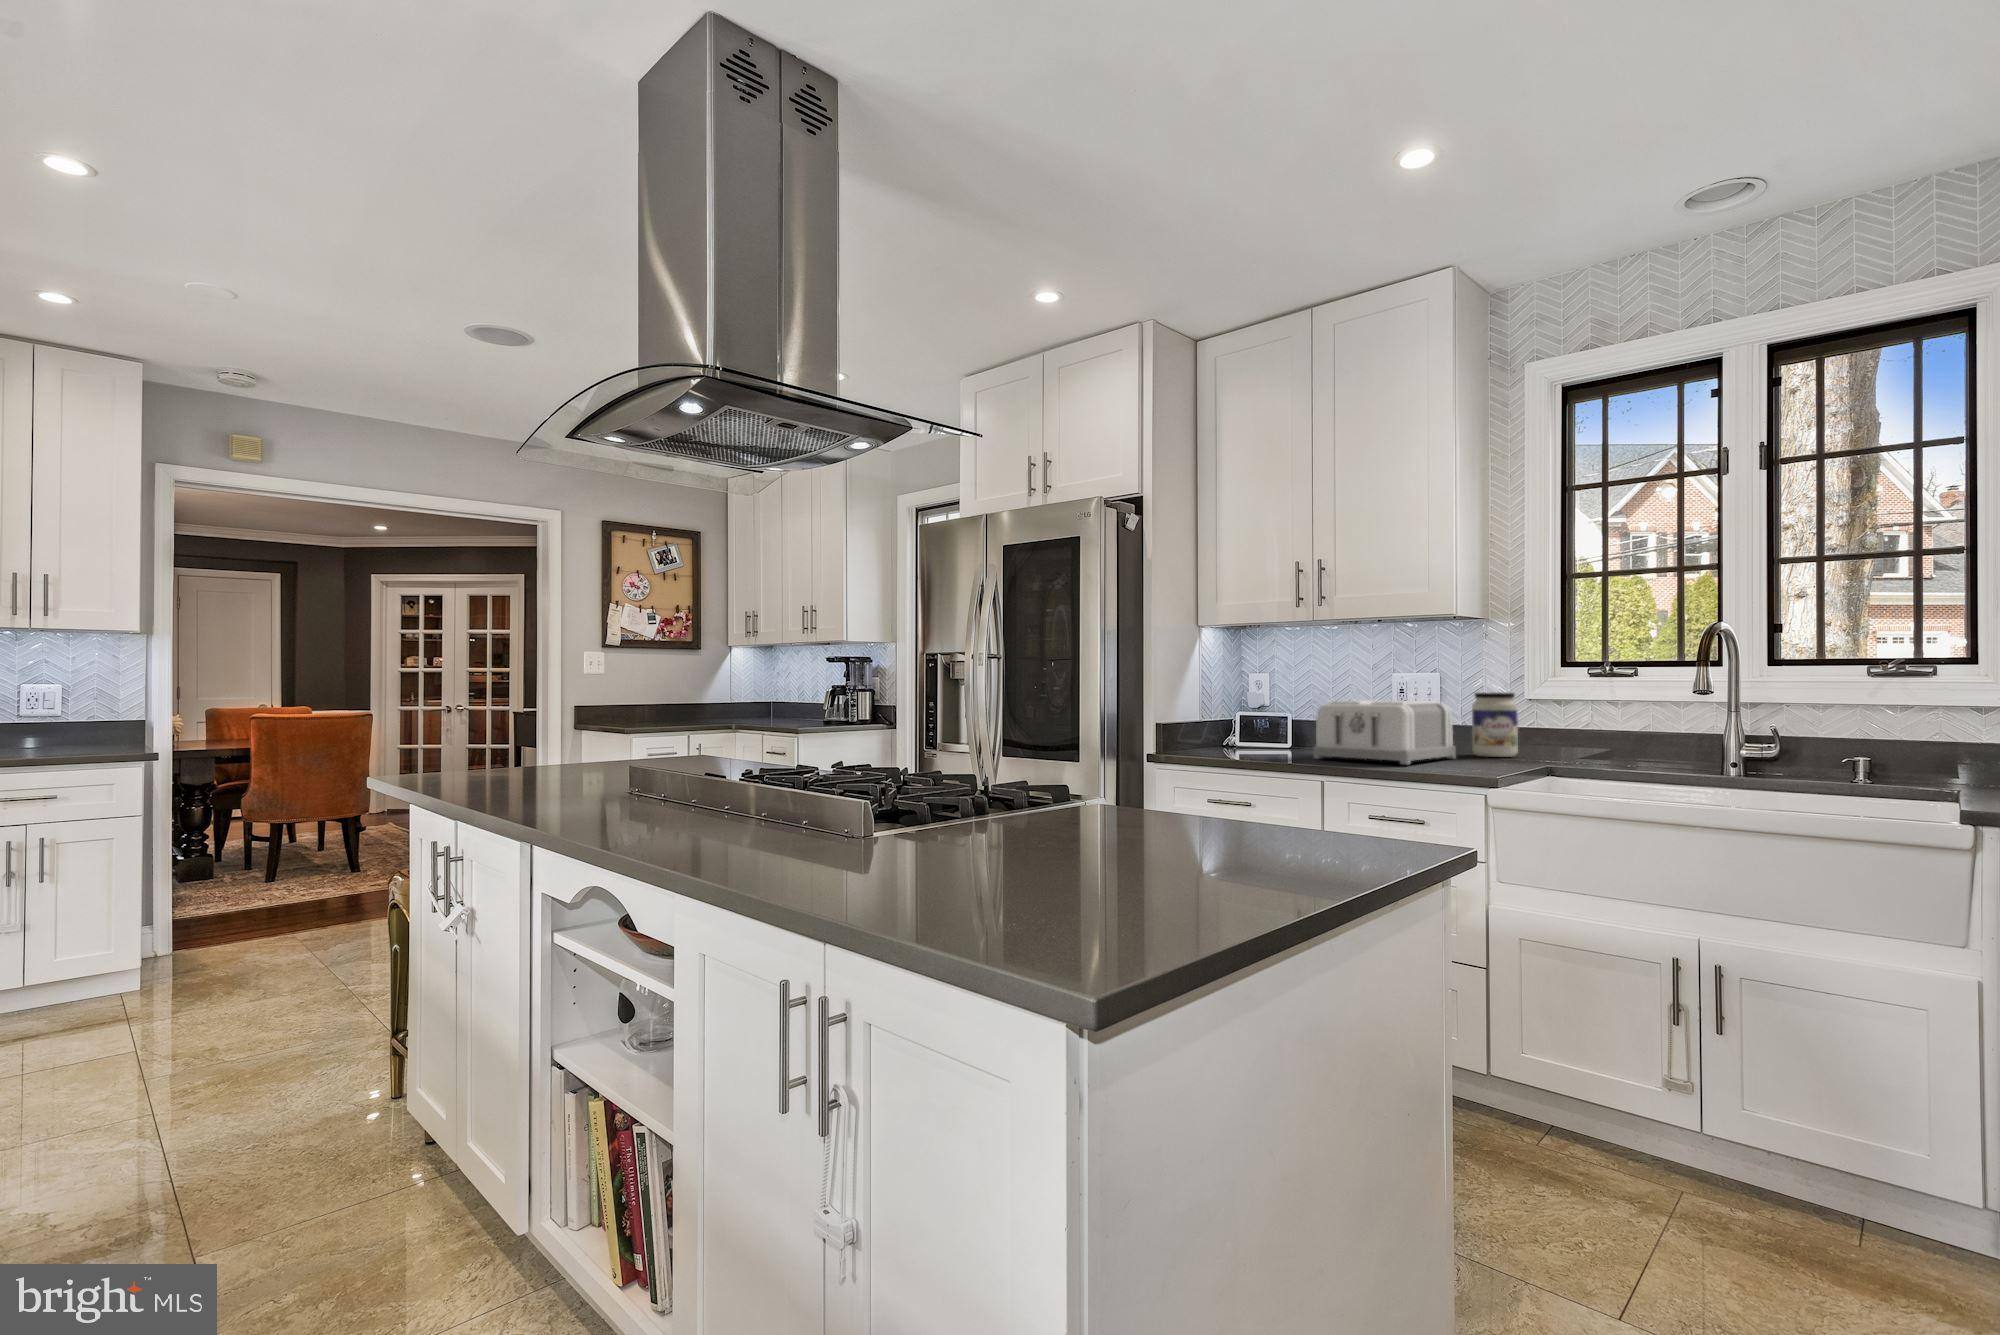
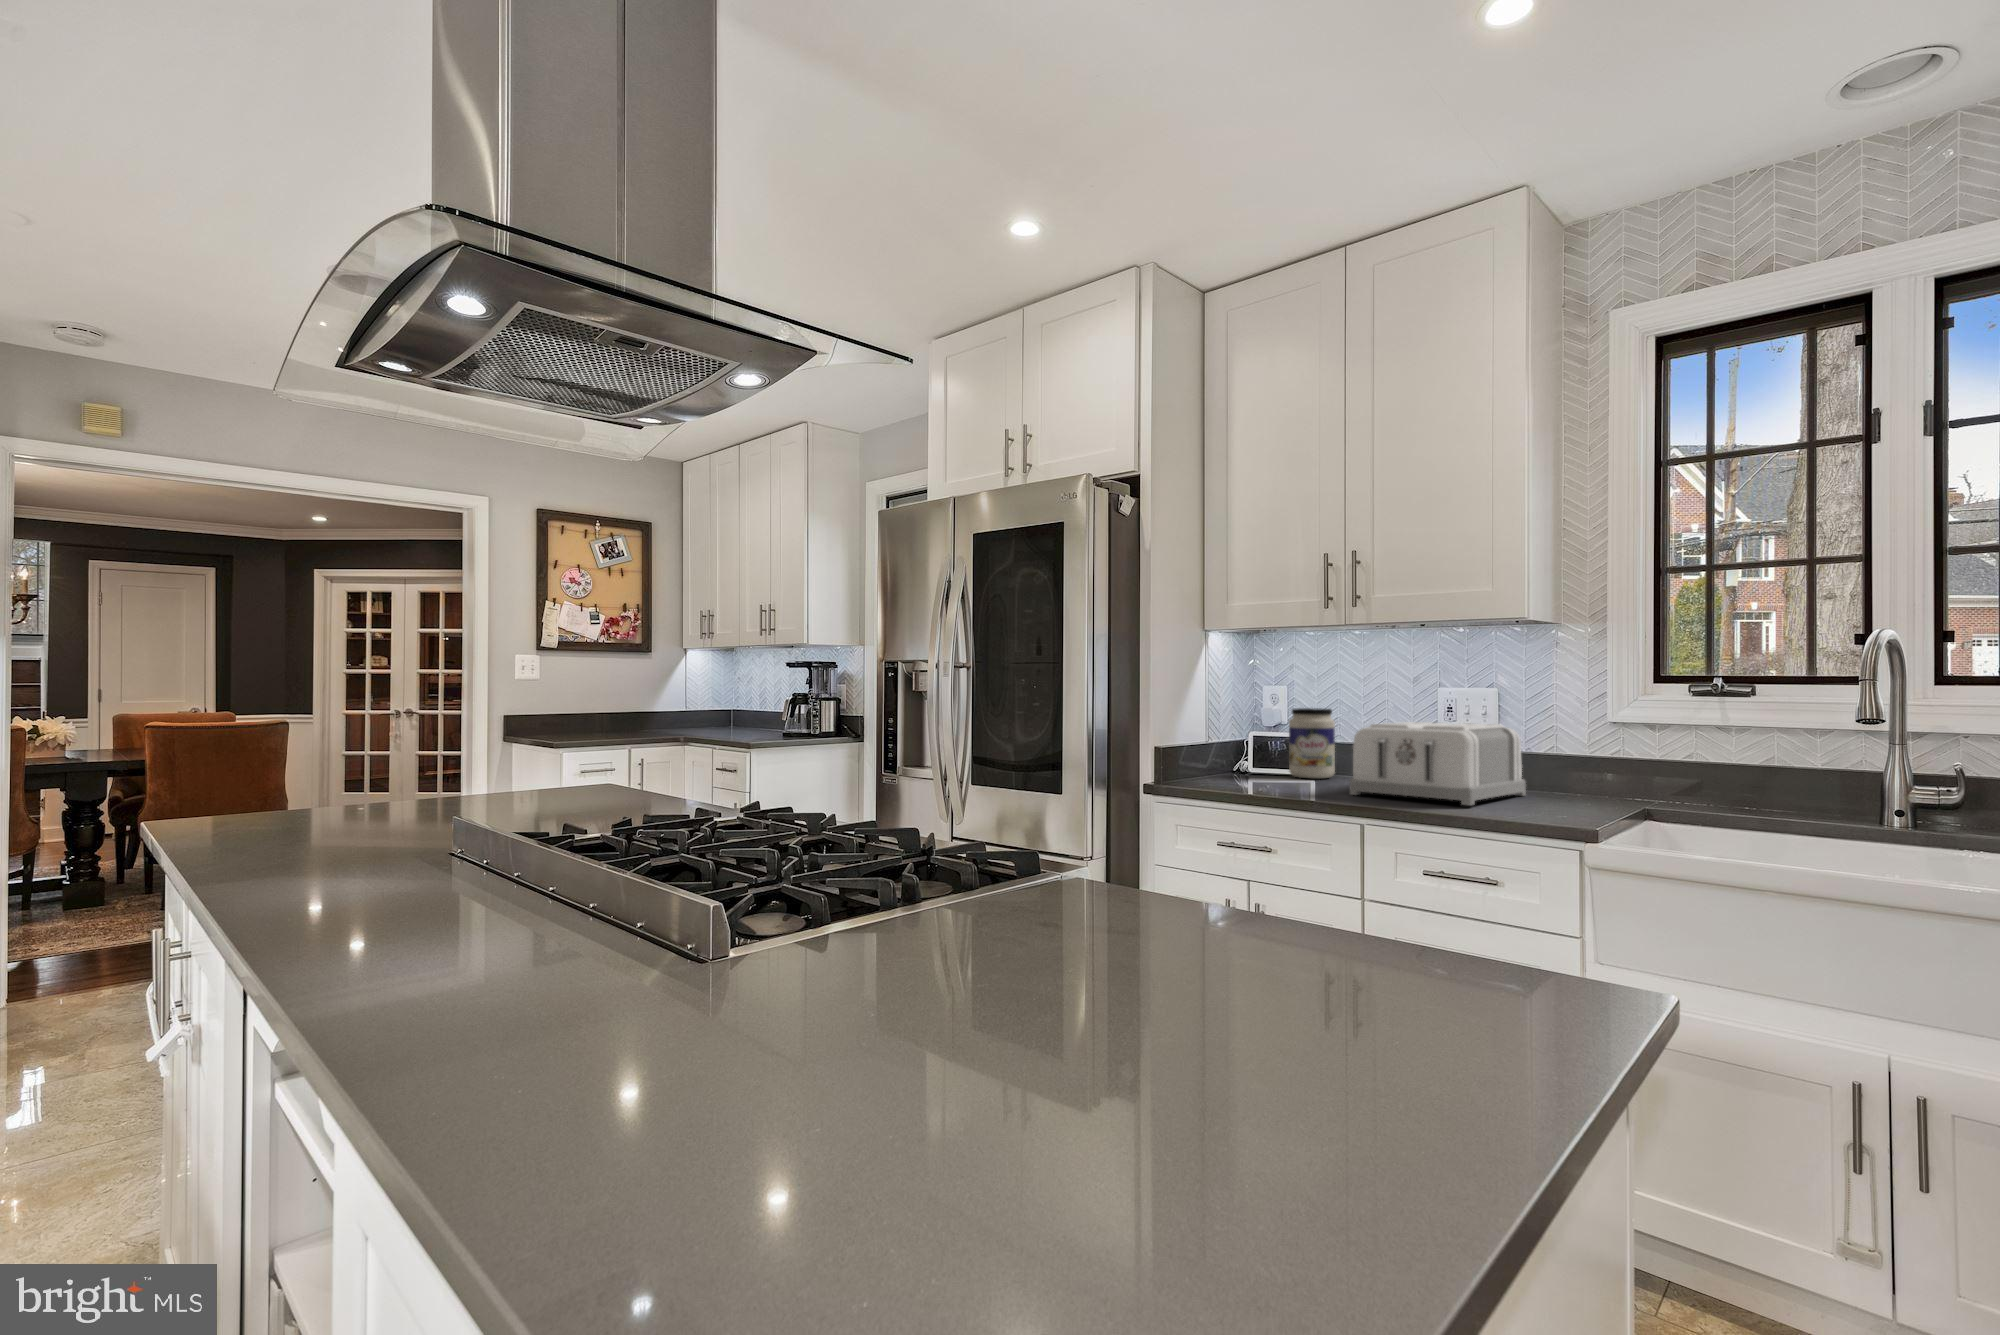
jar: present [1472,693,1518,757] -> present [1289,708,1335,778]

